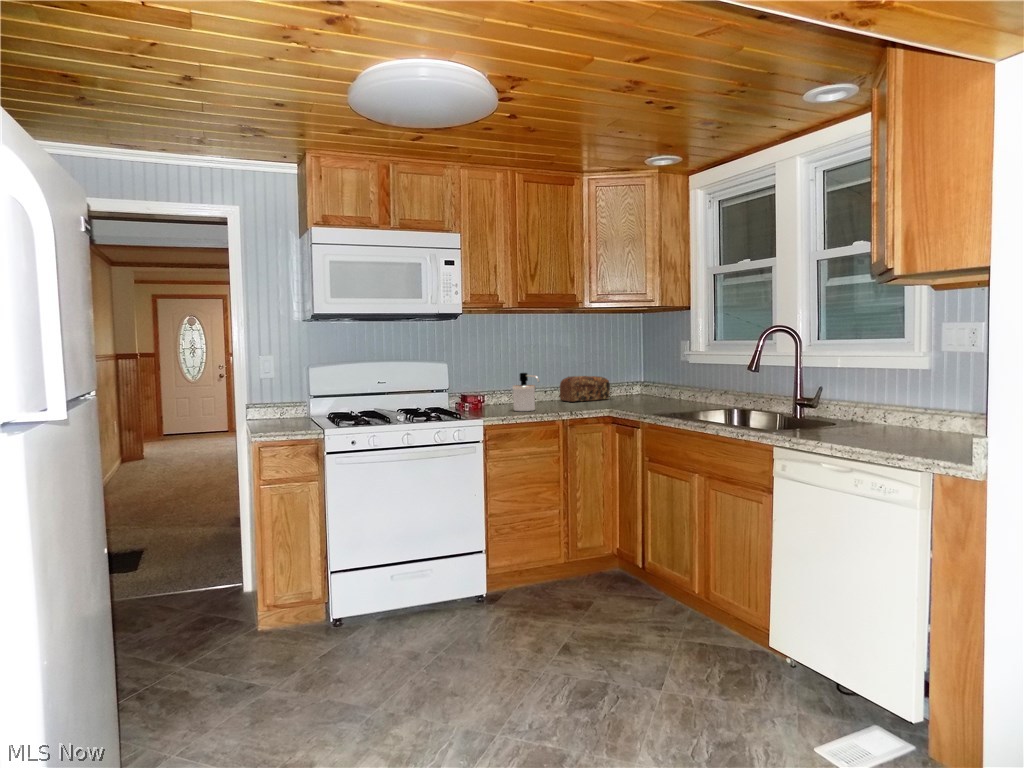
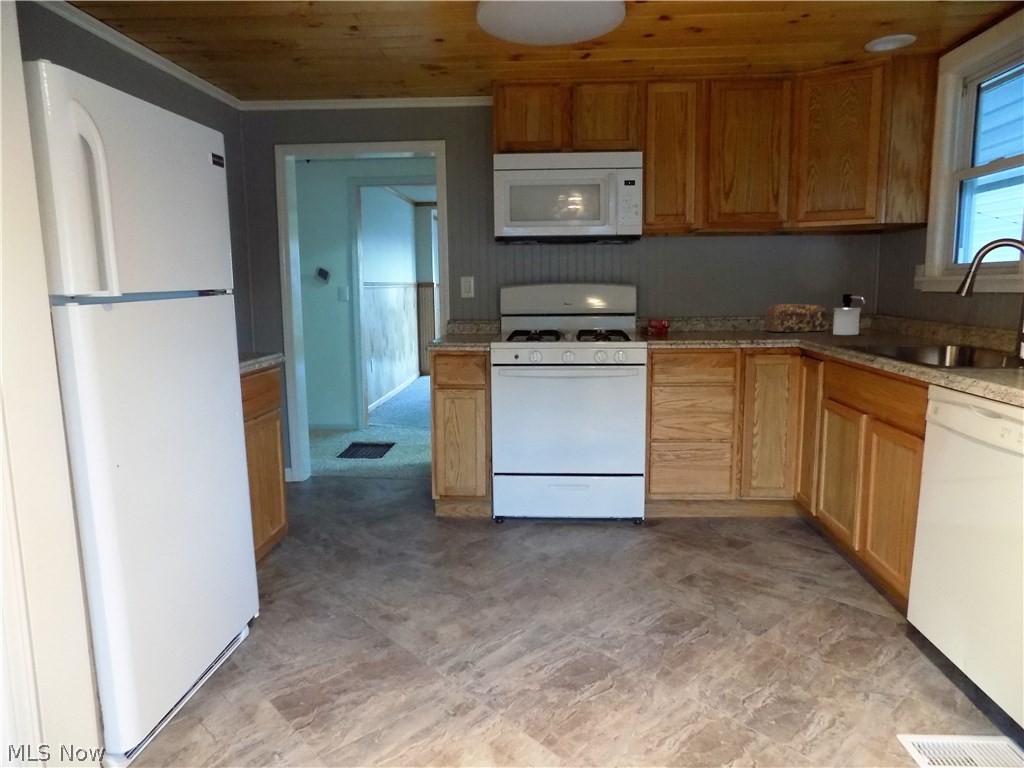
soap dispenser: present [512,373,539,411] -> present [833,294,865,335]

